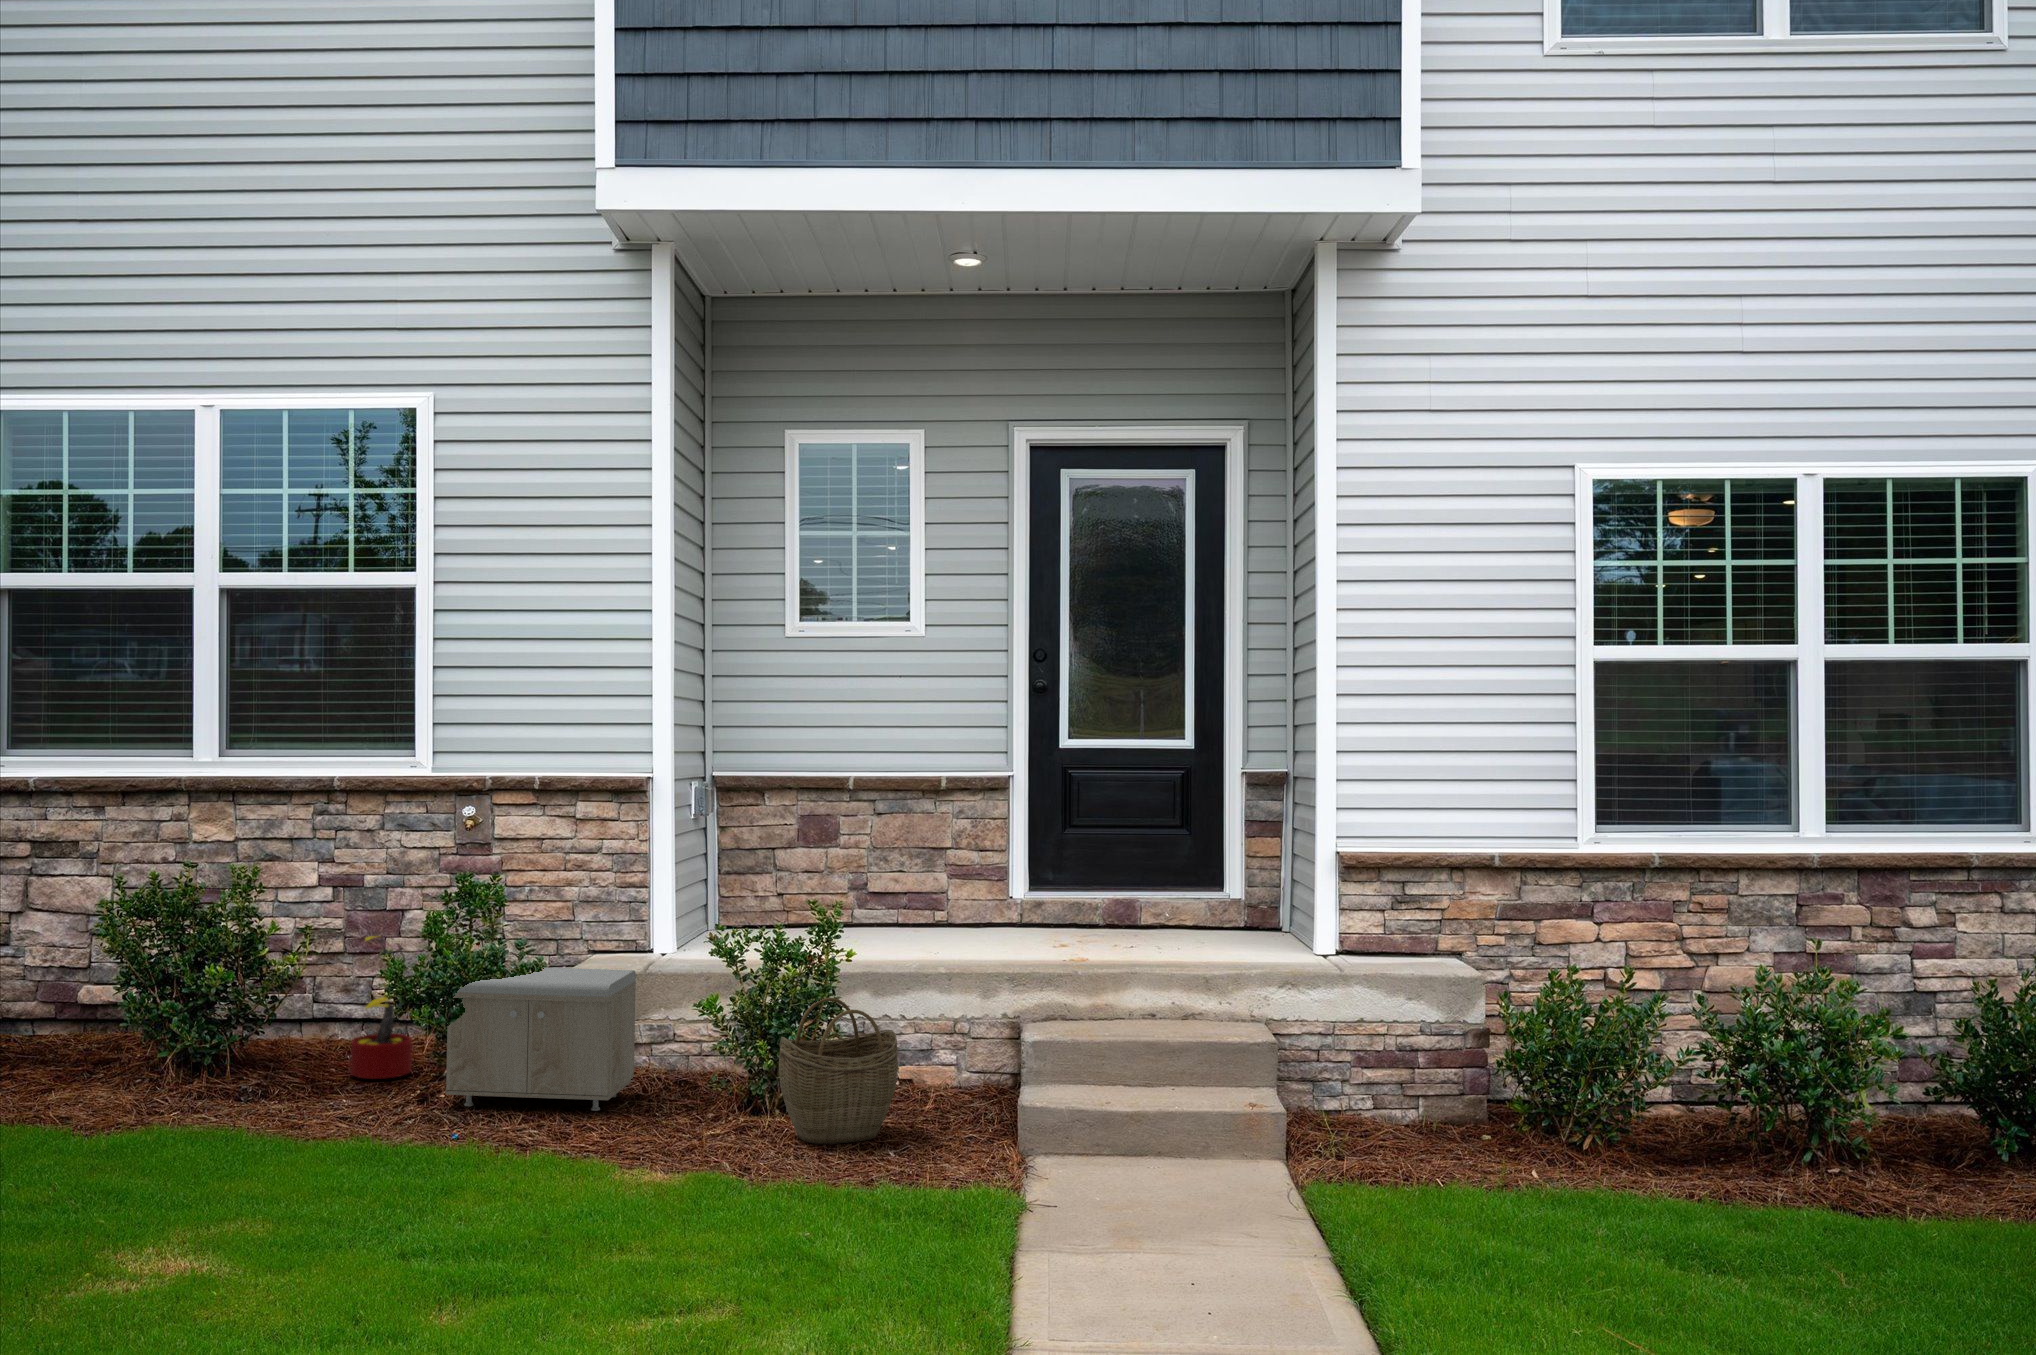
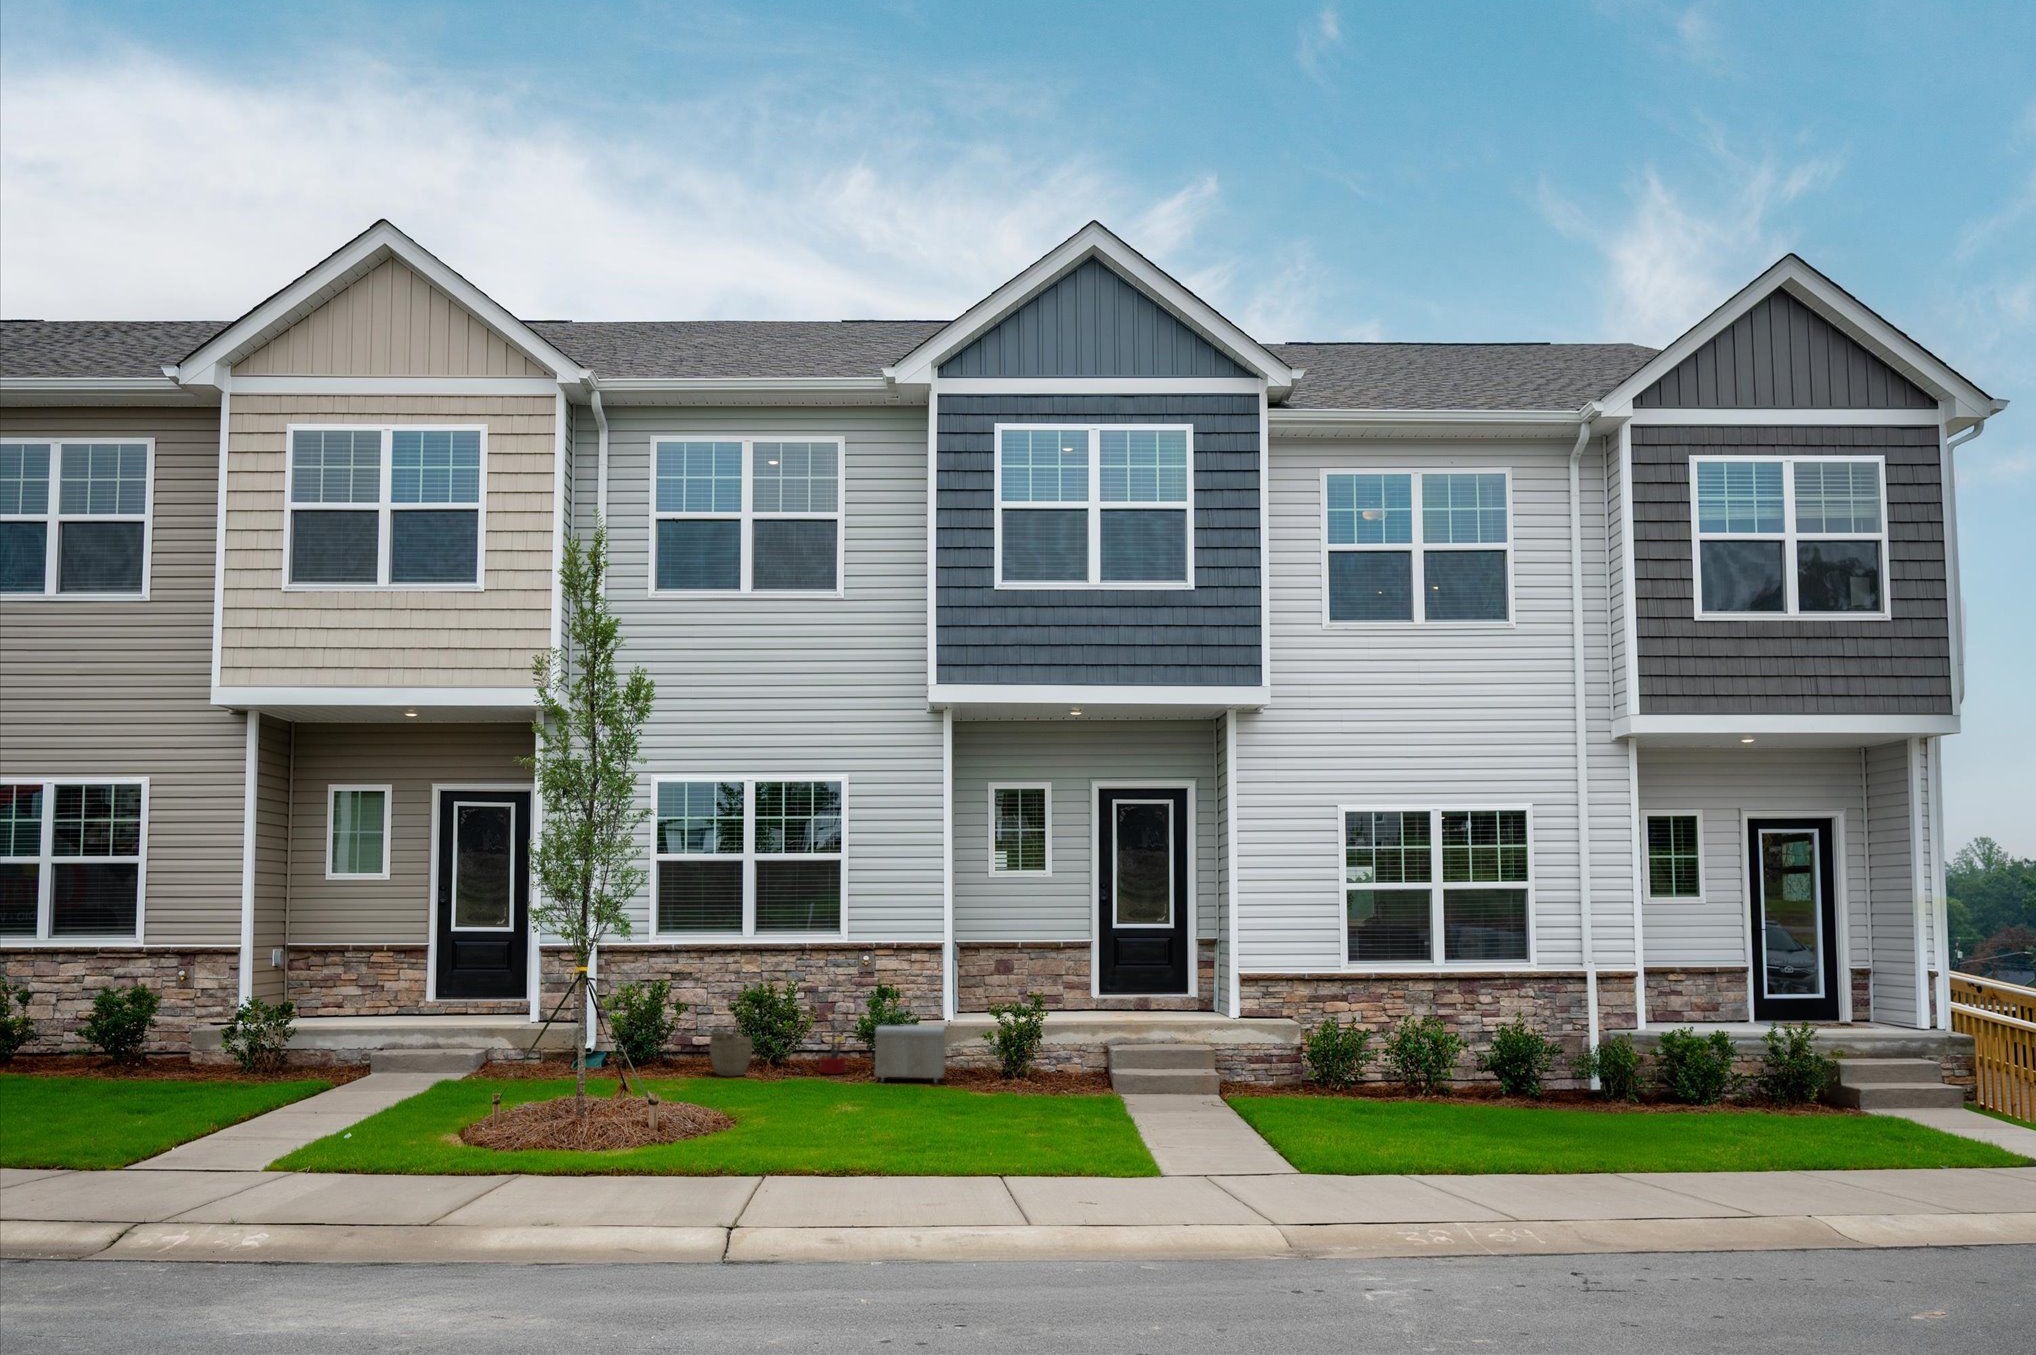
woven basket: present [779,998,898,1144] -> present [709,1024,752,1077]

